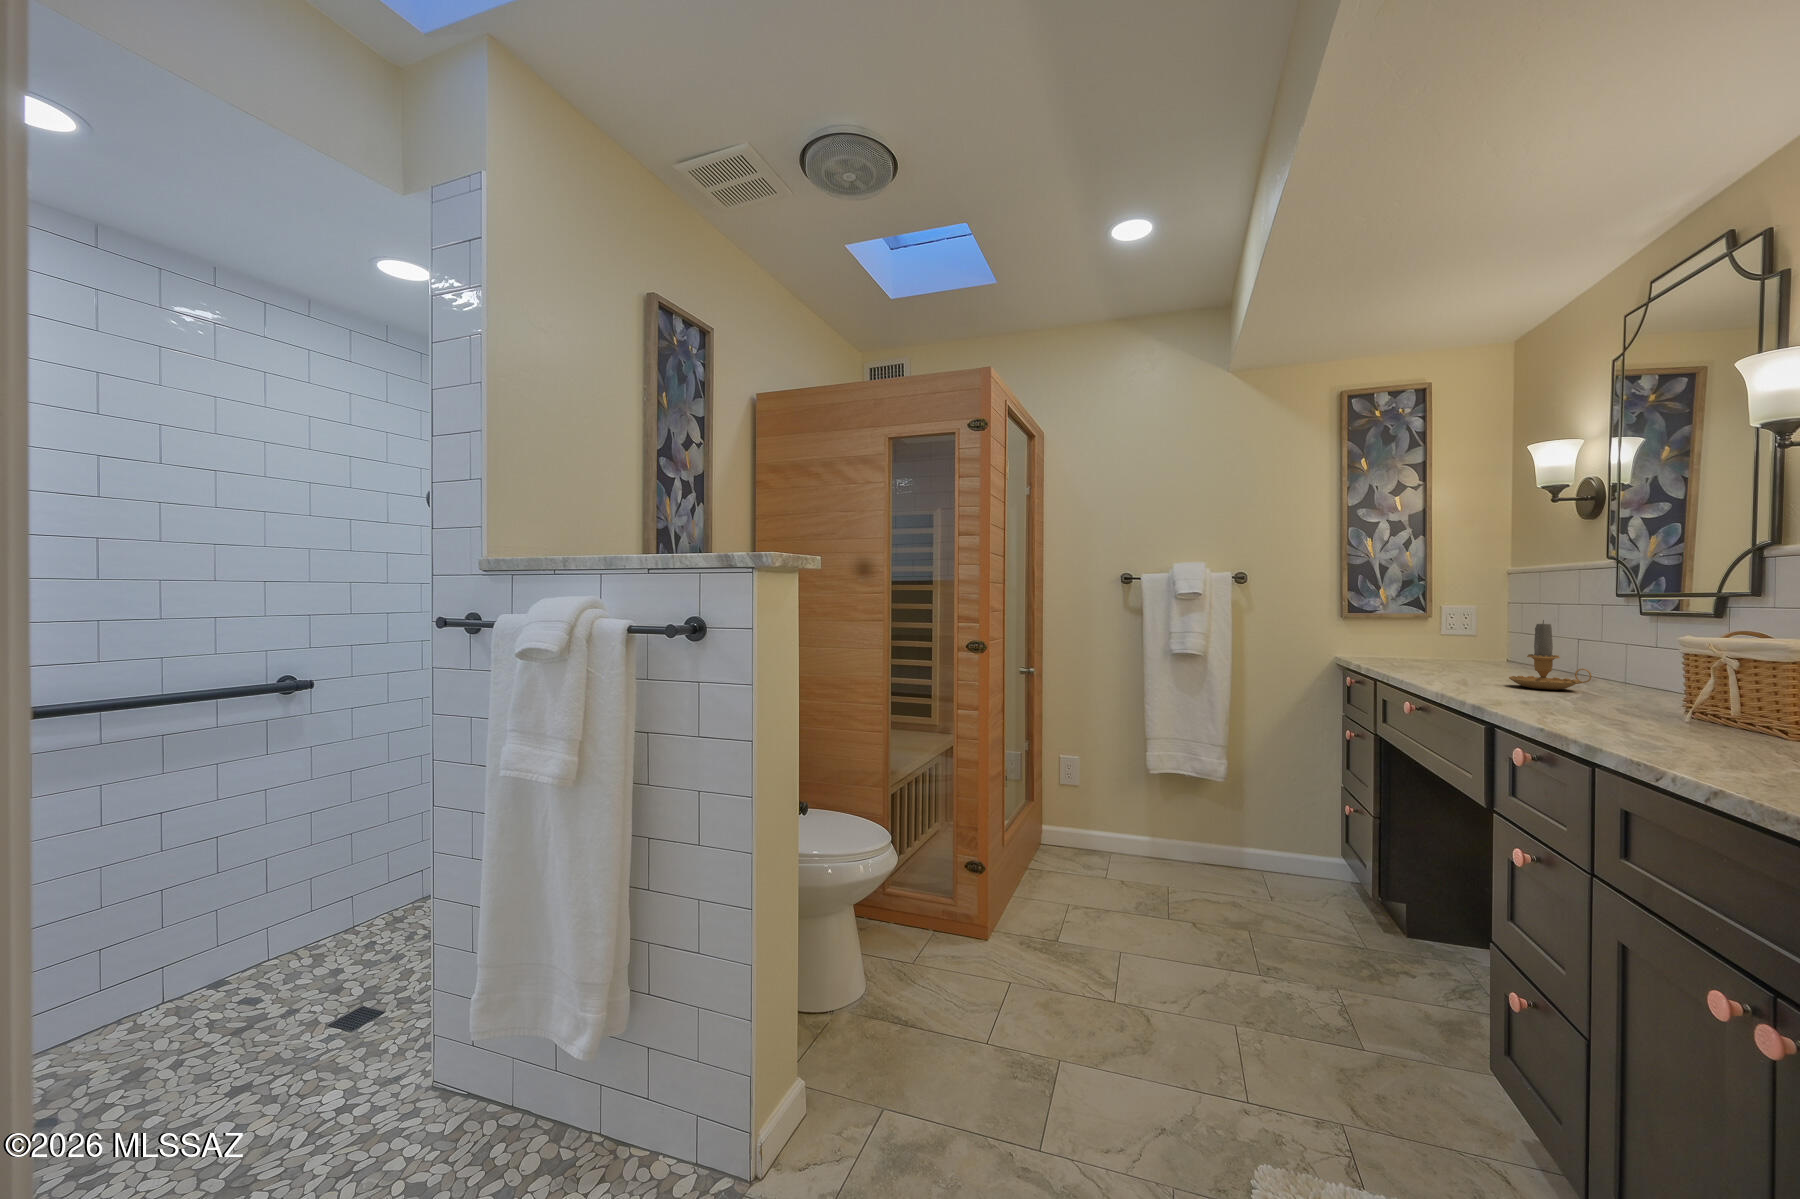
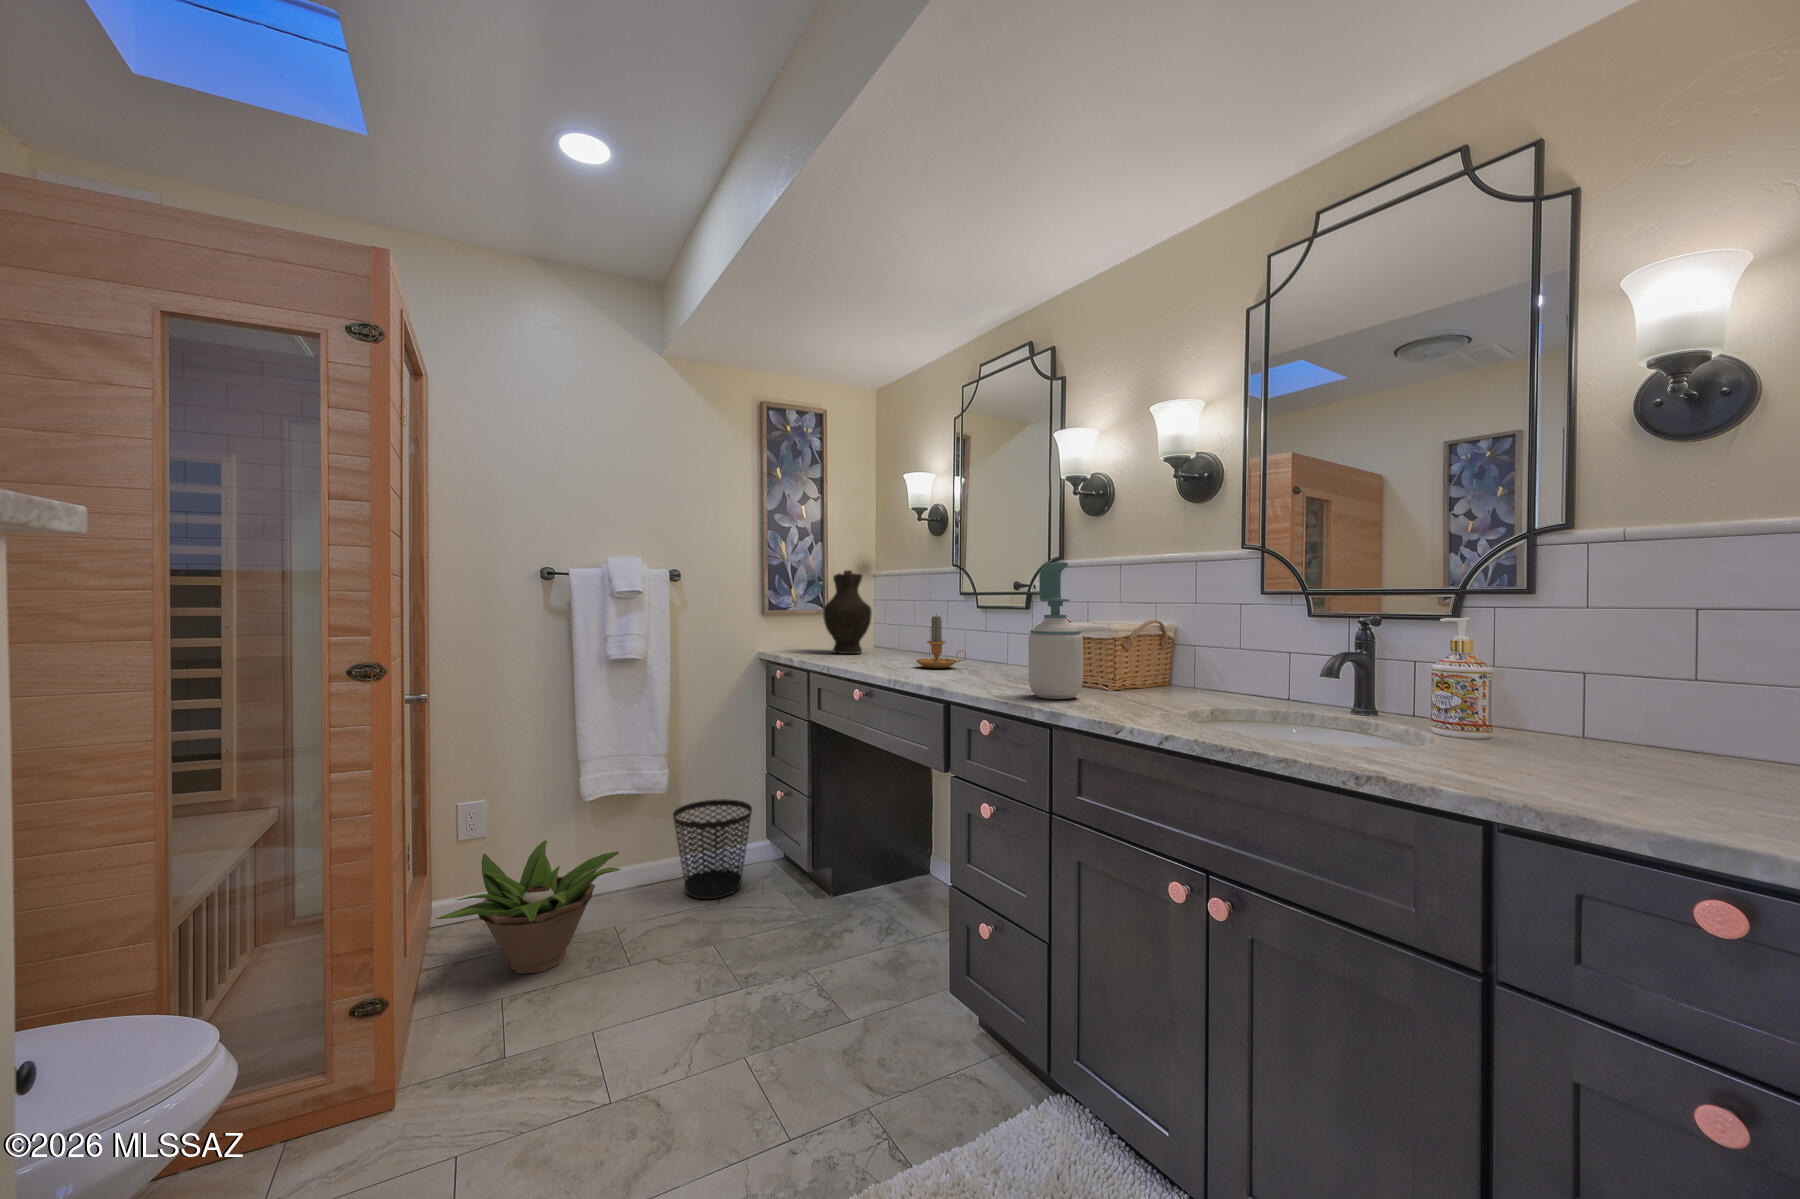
soap bottle: none [1596,553,1699,737] -> present [1028,562,1083,699]
decorative vase: none [1415,567,1487,666] -> present [823,570,872,654]
decorative plant: none [1030,795,1173,897] -> present [436,840,620,974]
wastebasket: none [1231,798,1316,896] -> present [673,799,752,899]

